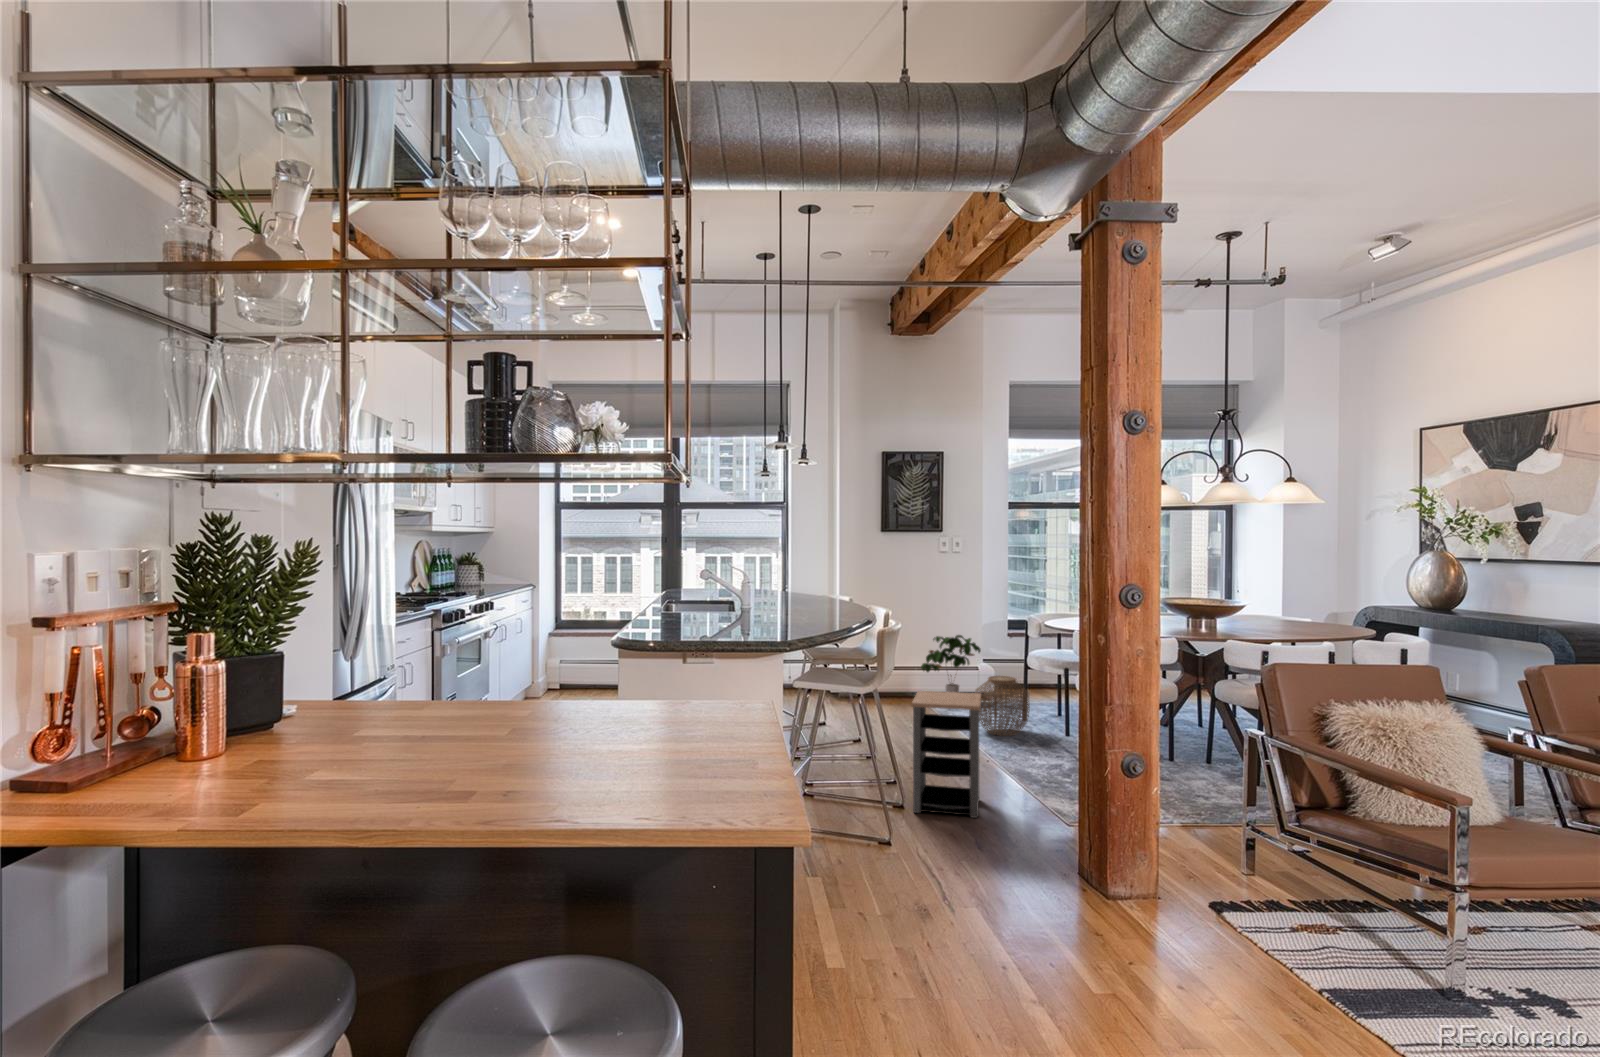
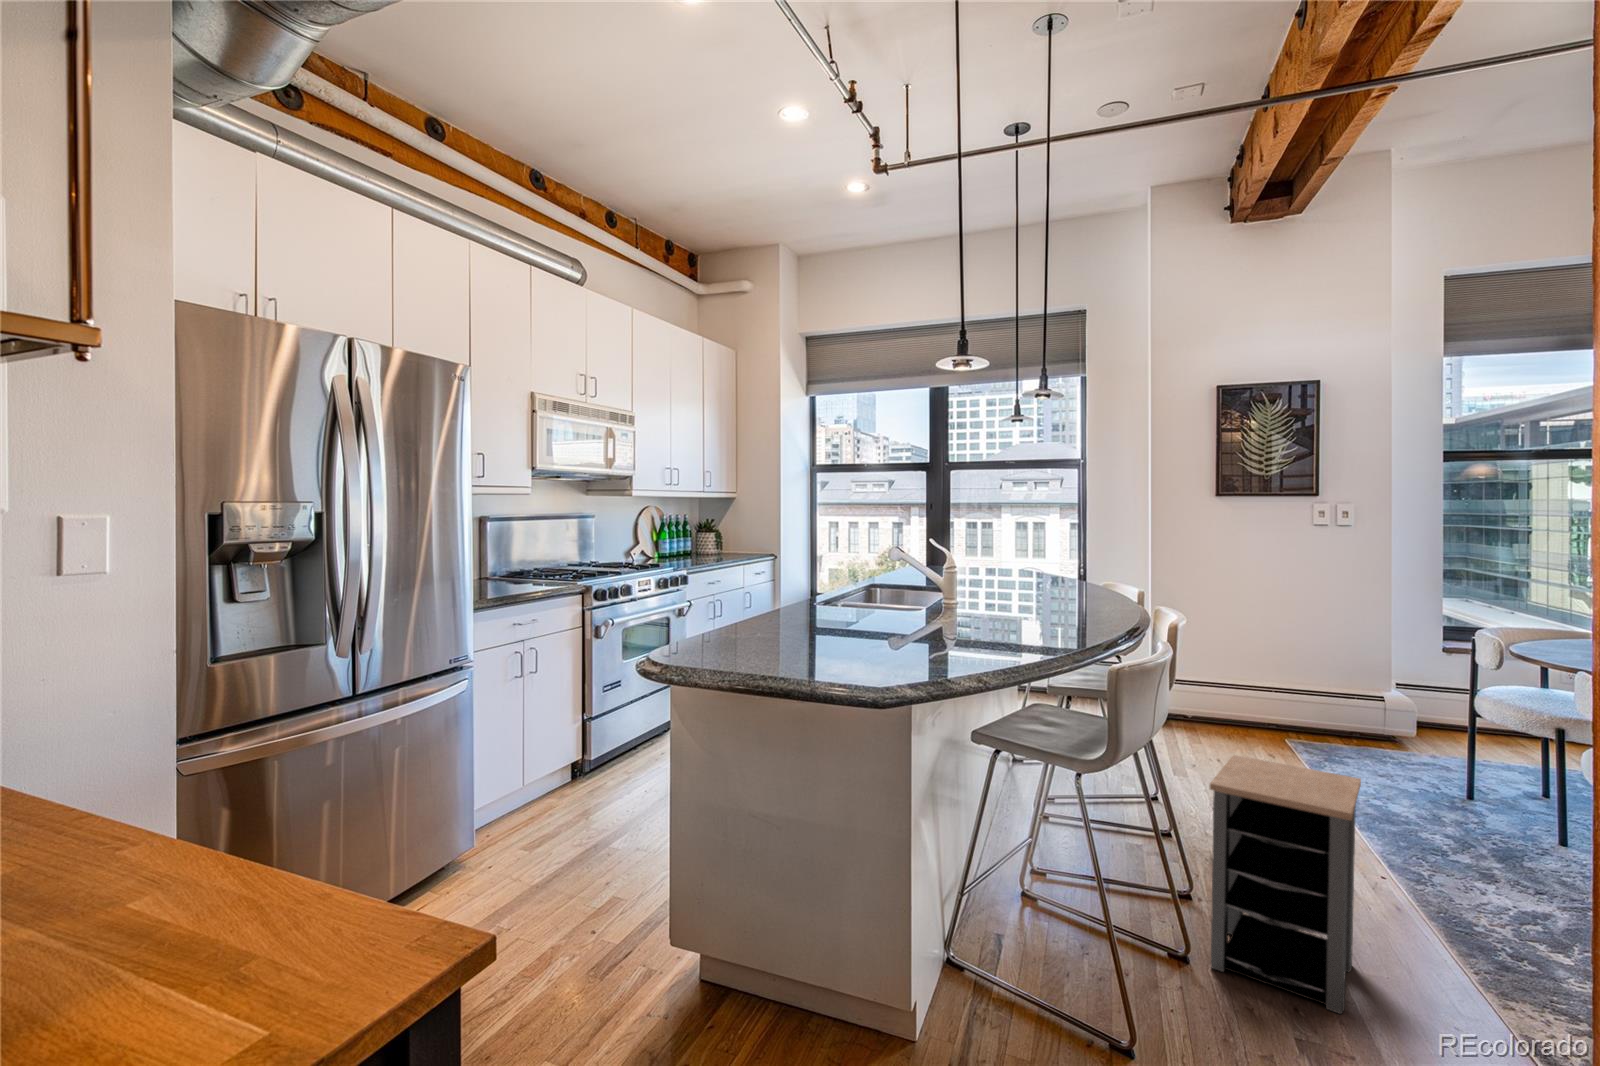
potted plant: present [921,635,981,693] -> none [1276,645,1385,745]
woven basket: present [975,676,1029,736] -> none [1365,723,1477,828]

